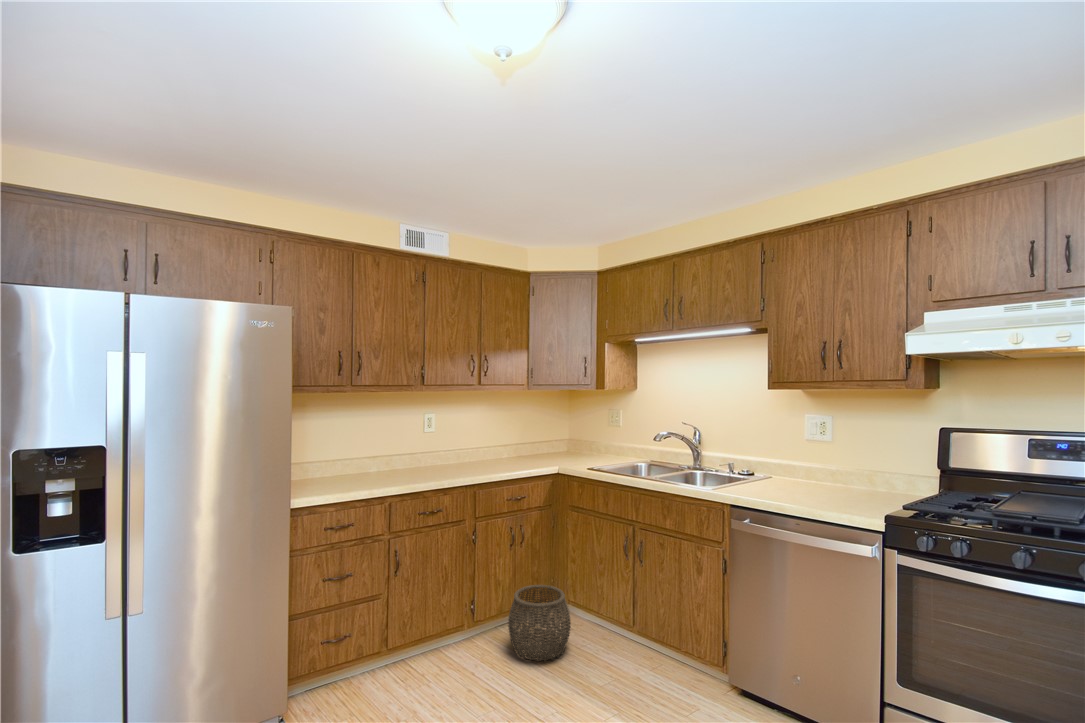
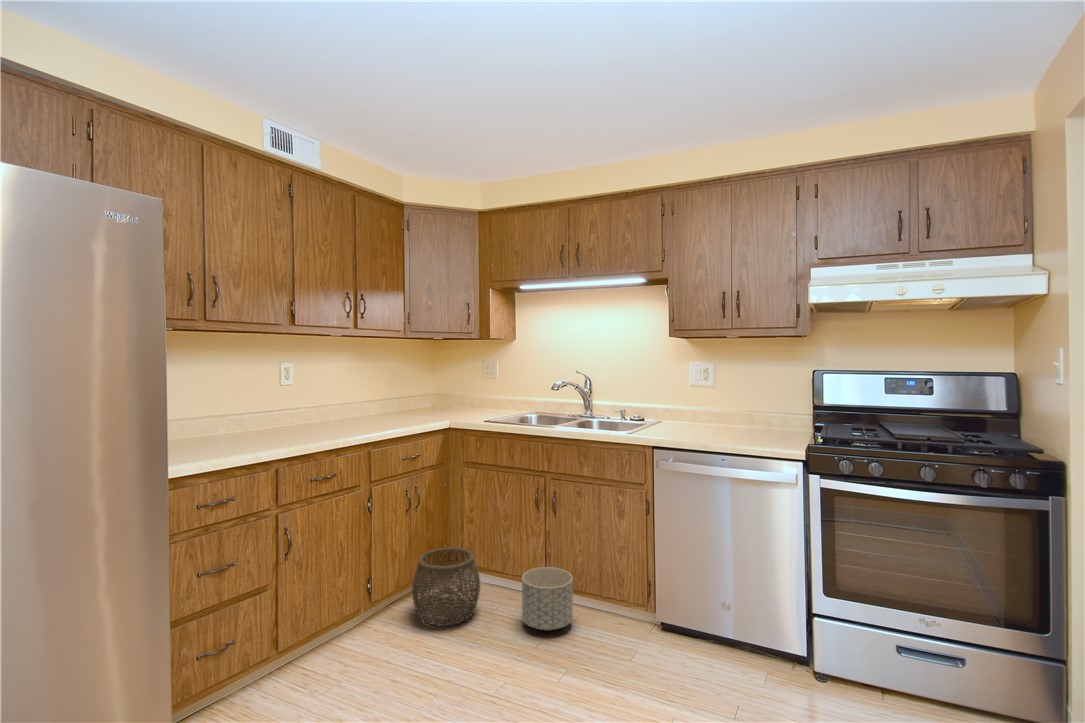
planter: none [600,621,651,689] -> present [522,567,573,631]

